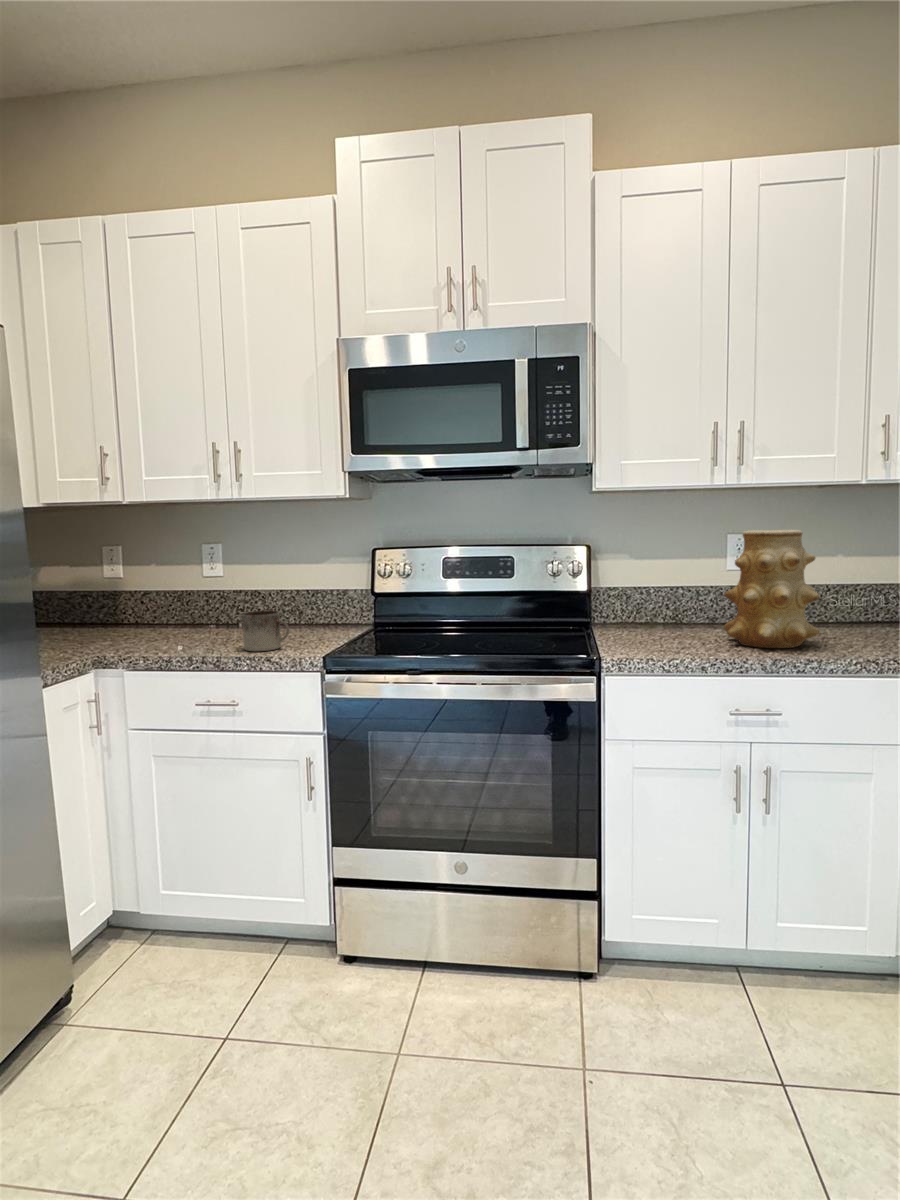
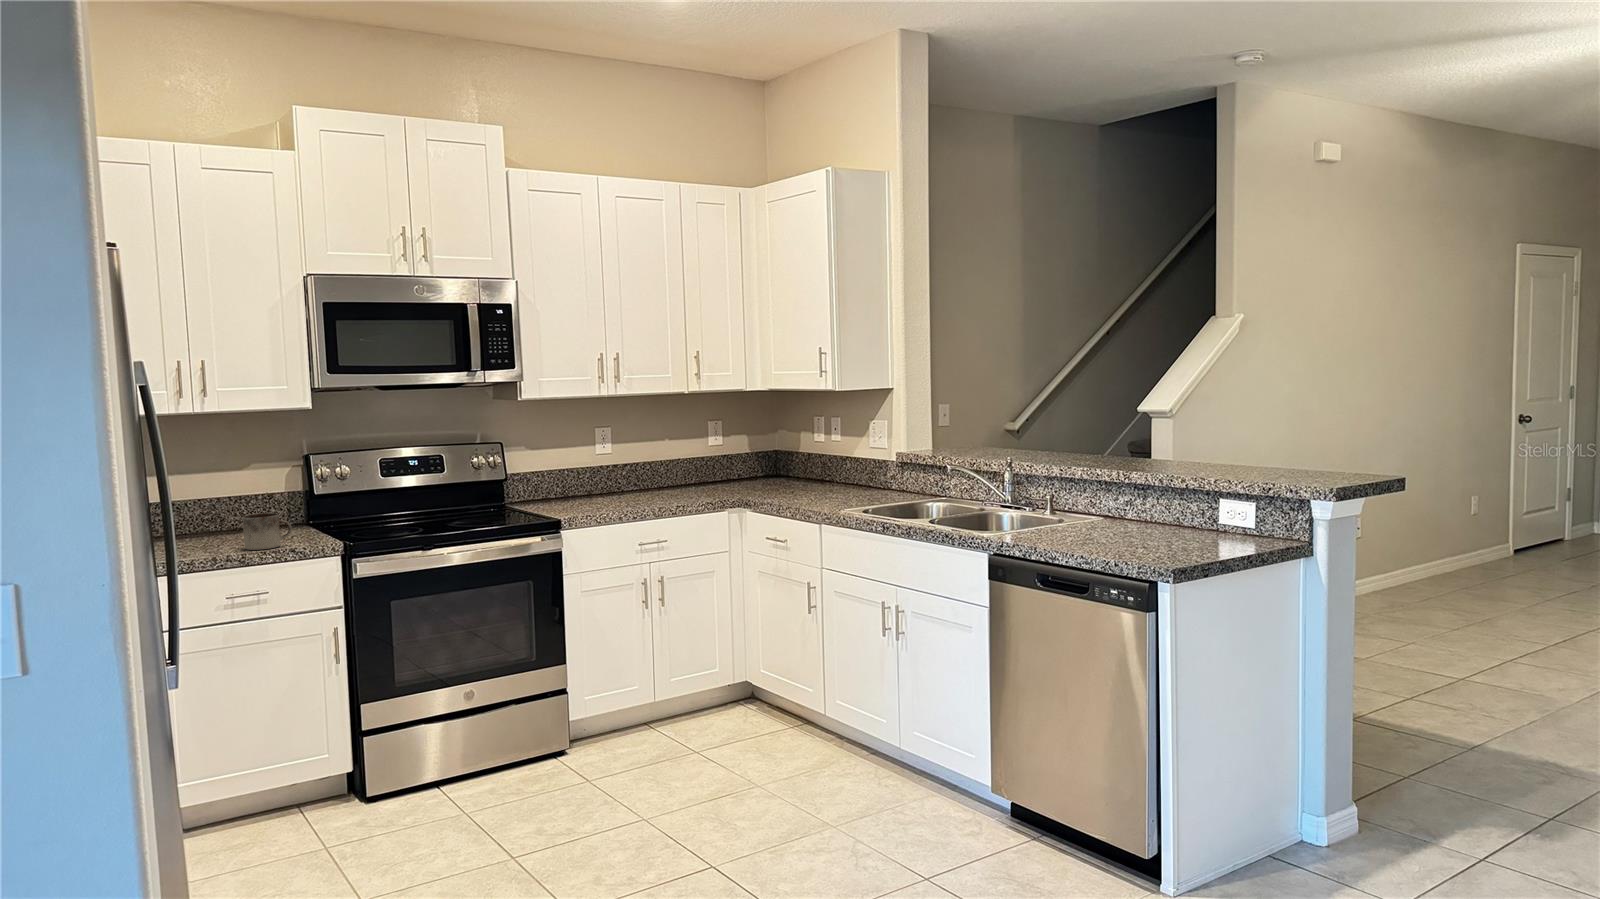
vase: present [724,530,819,648] -> none [614,425,674,505]

